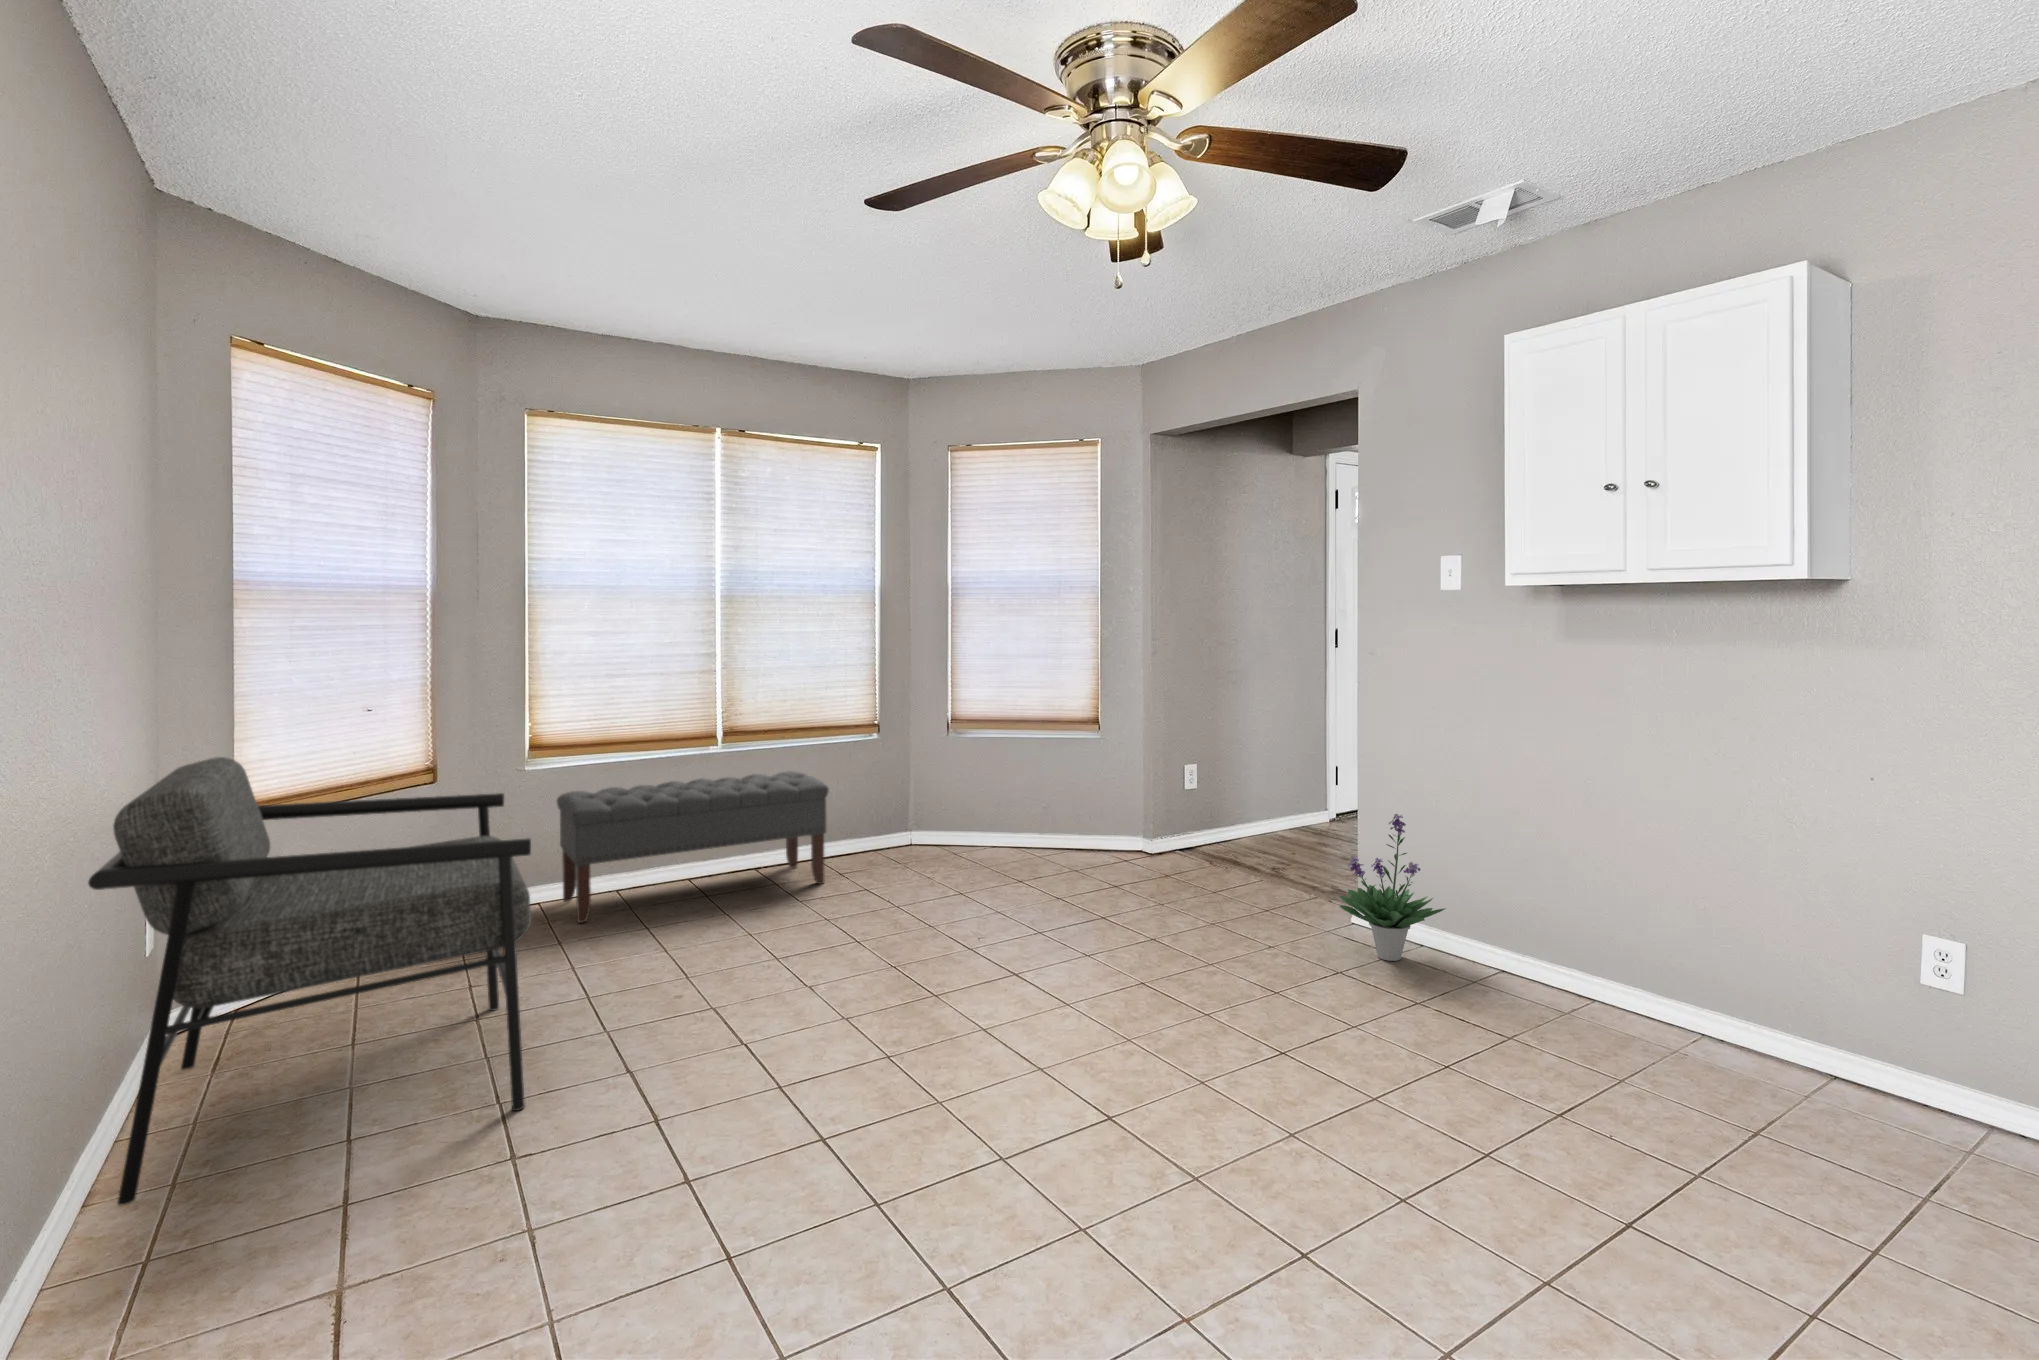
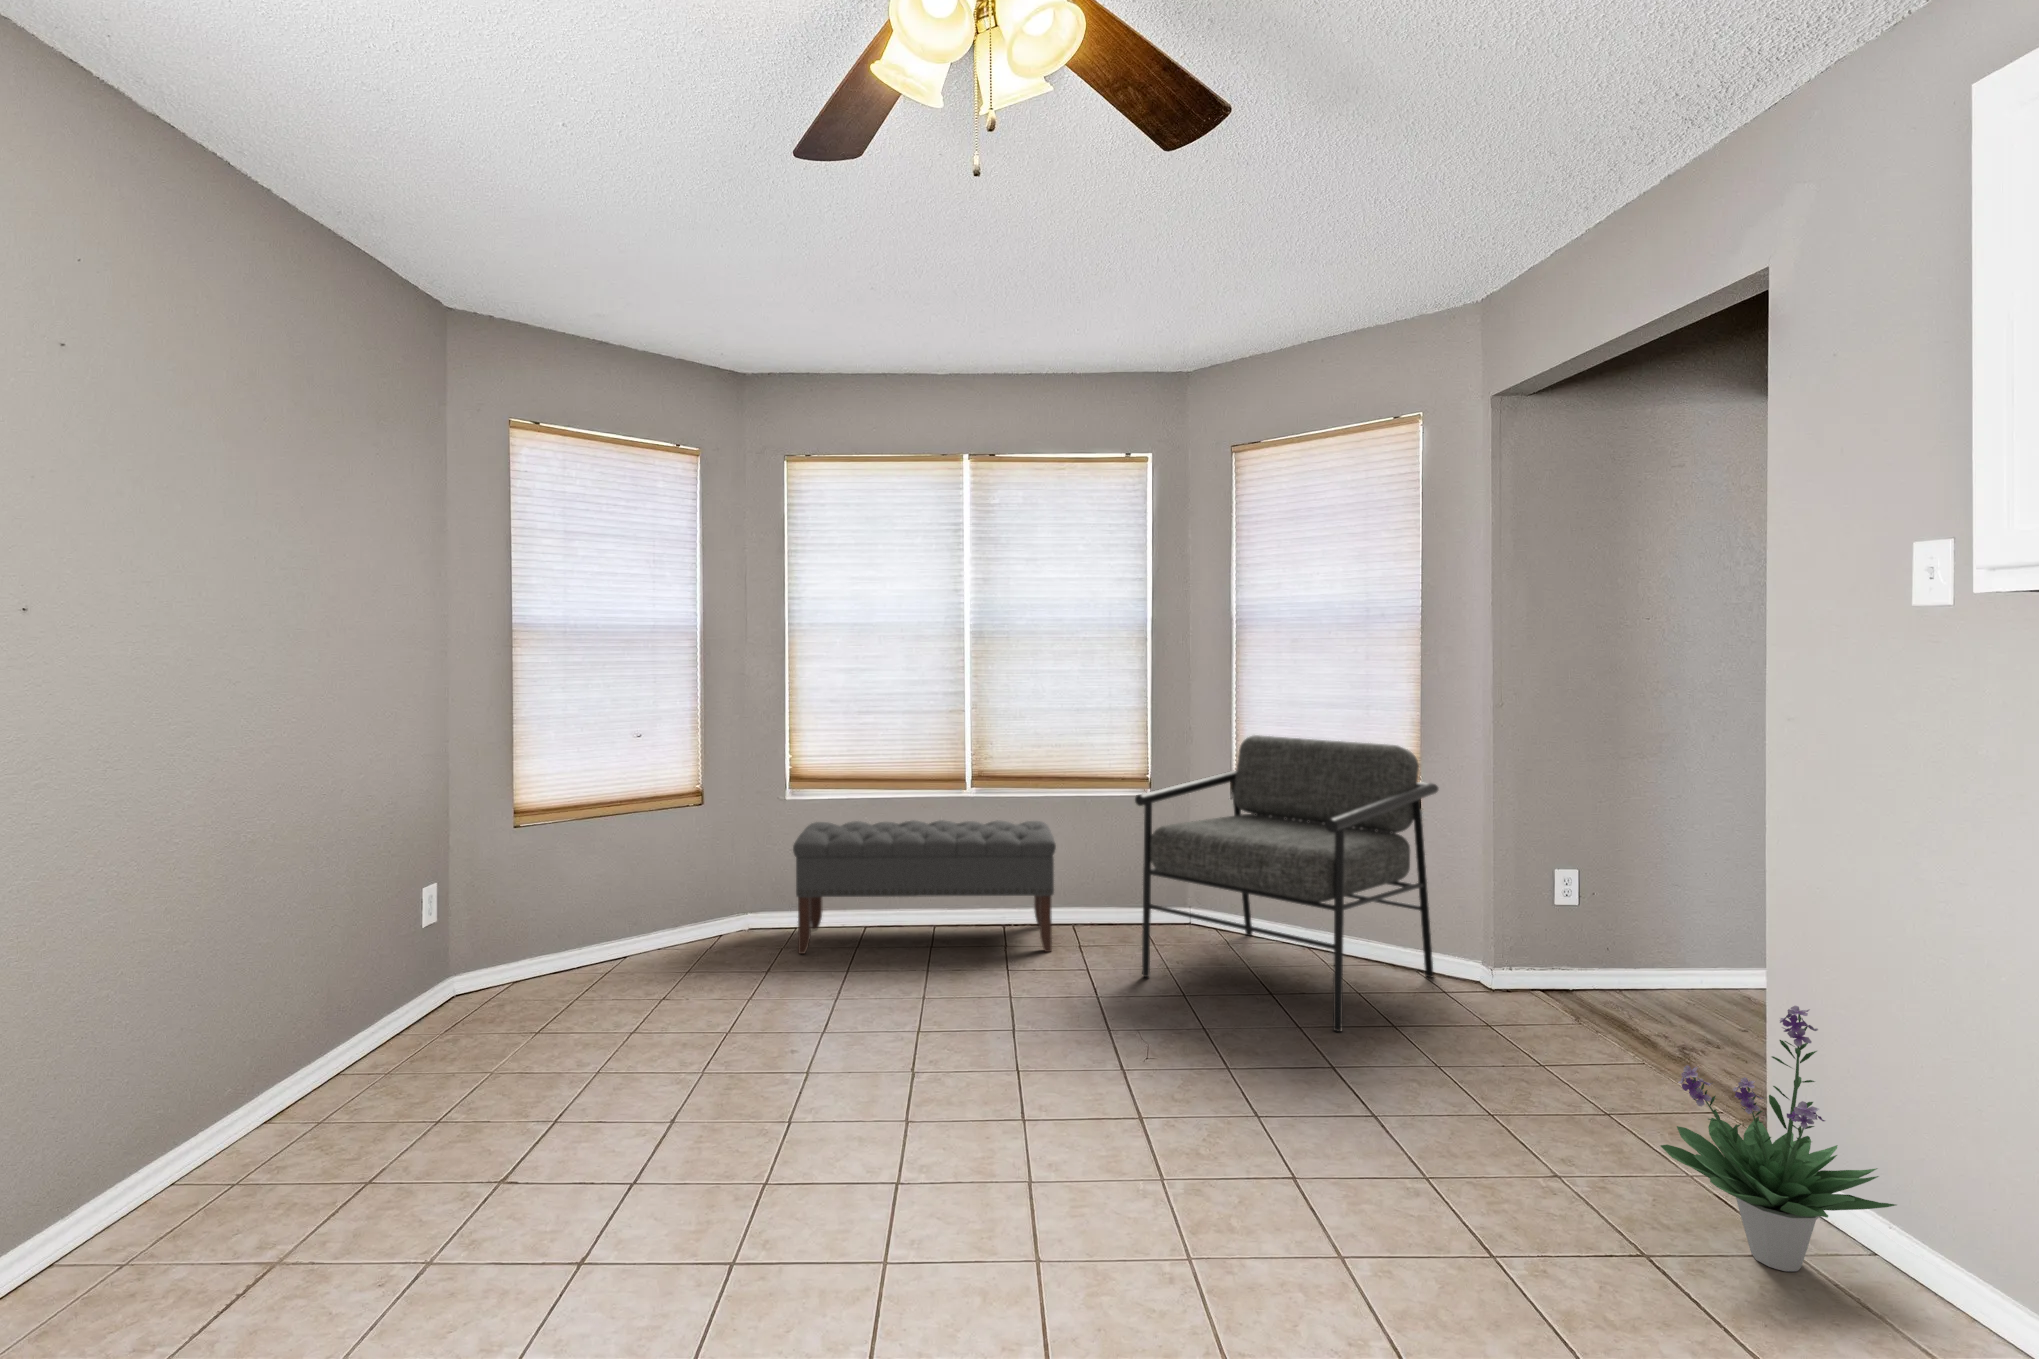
armchair: present [88,757,531,1205] -> present [1135,735,1438,1032]

